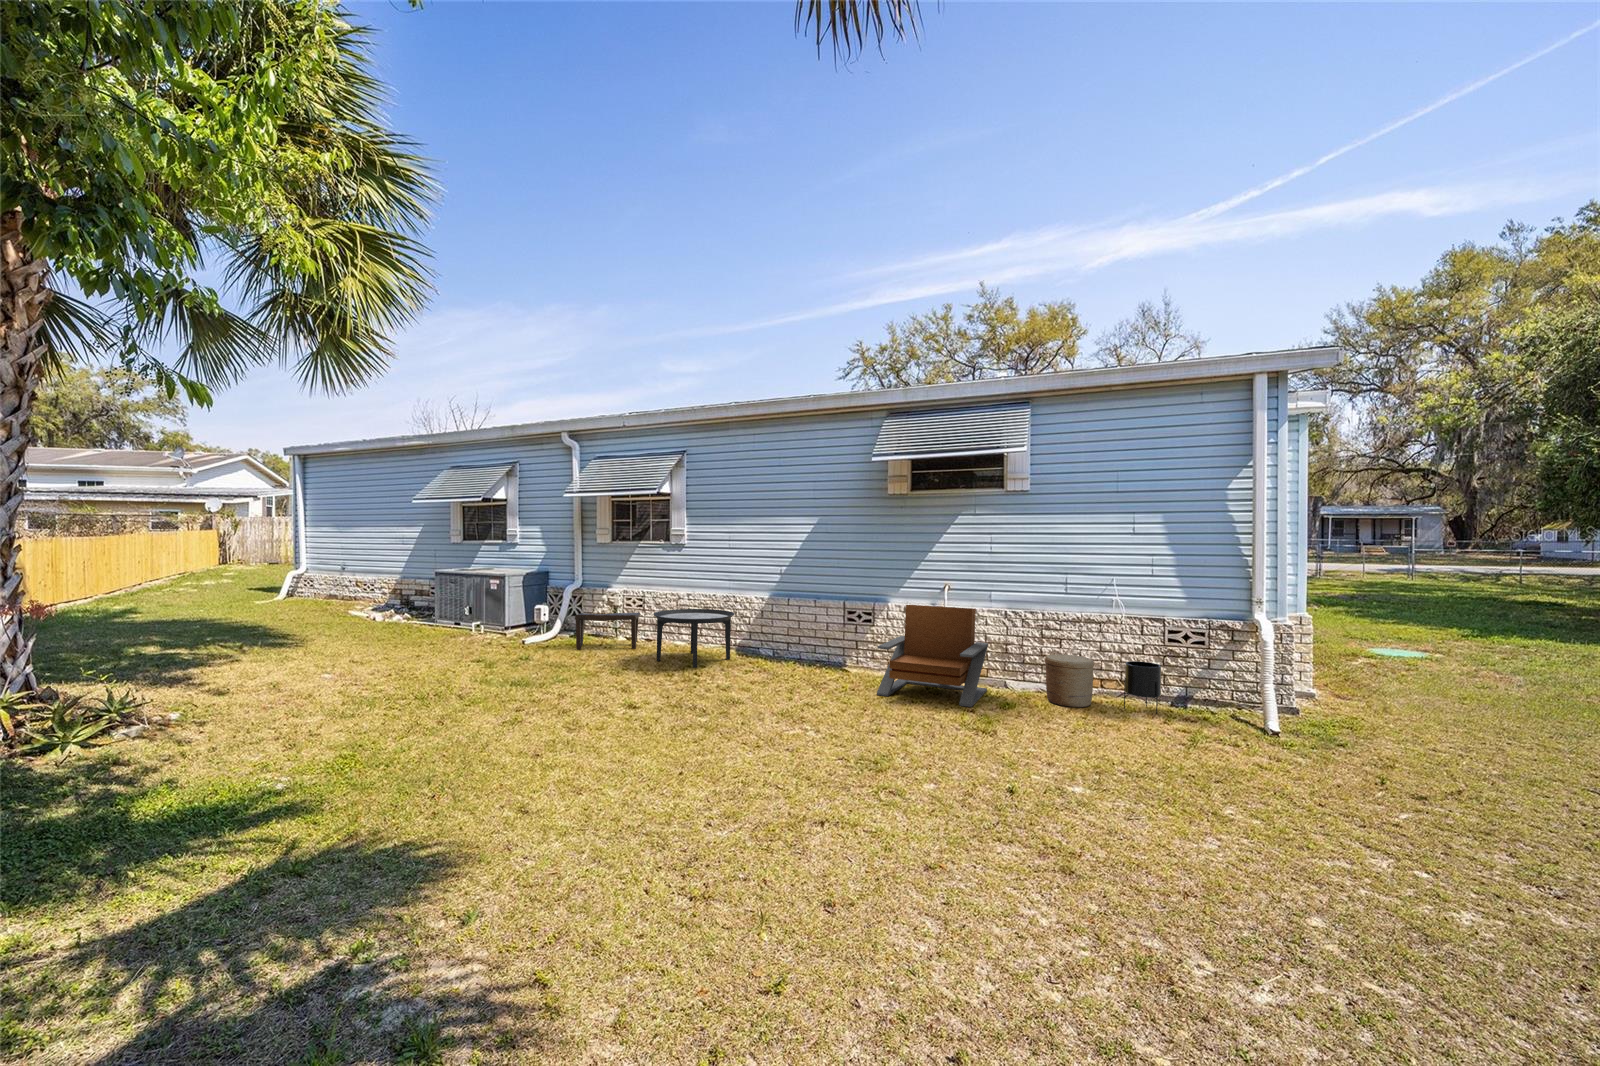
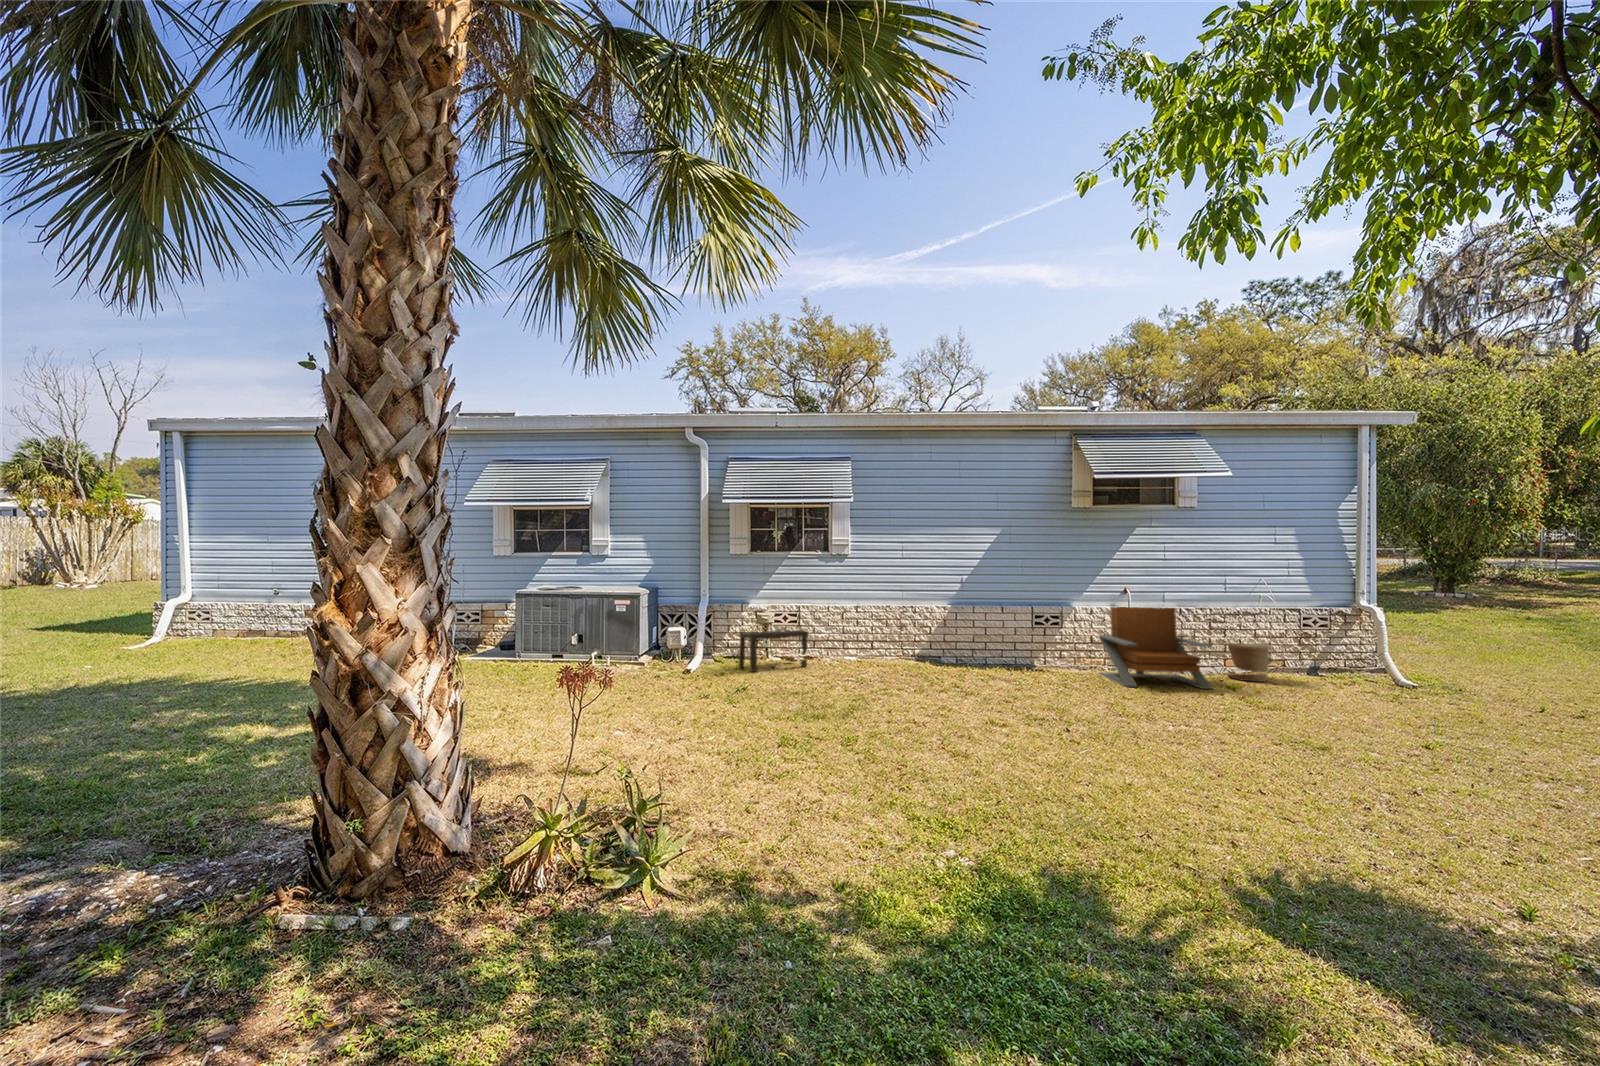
round table: present [654,609,734,667] -> none [854,621,936,679]
planter: present [1124,661,1161,714] -> none [1282,643,1315,681]

